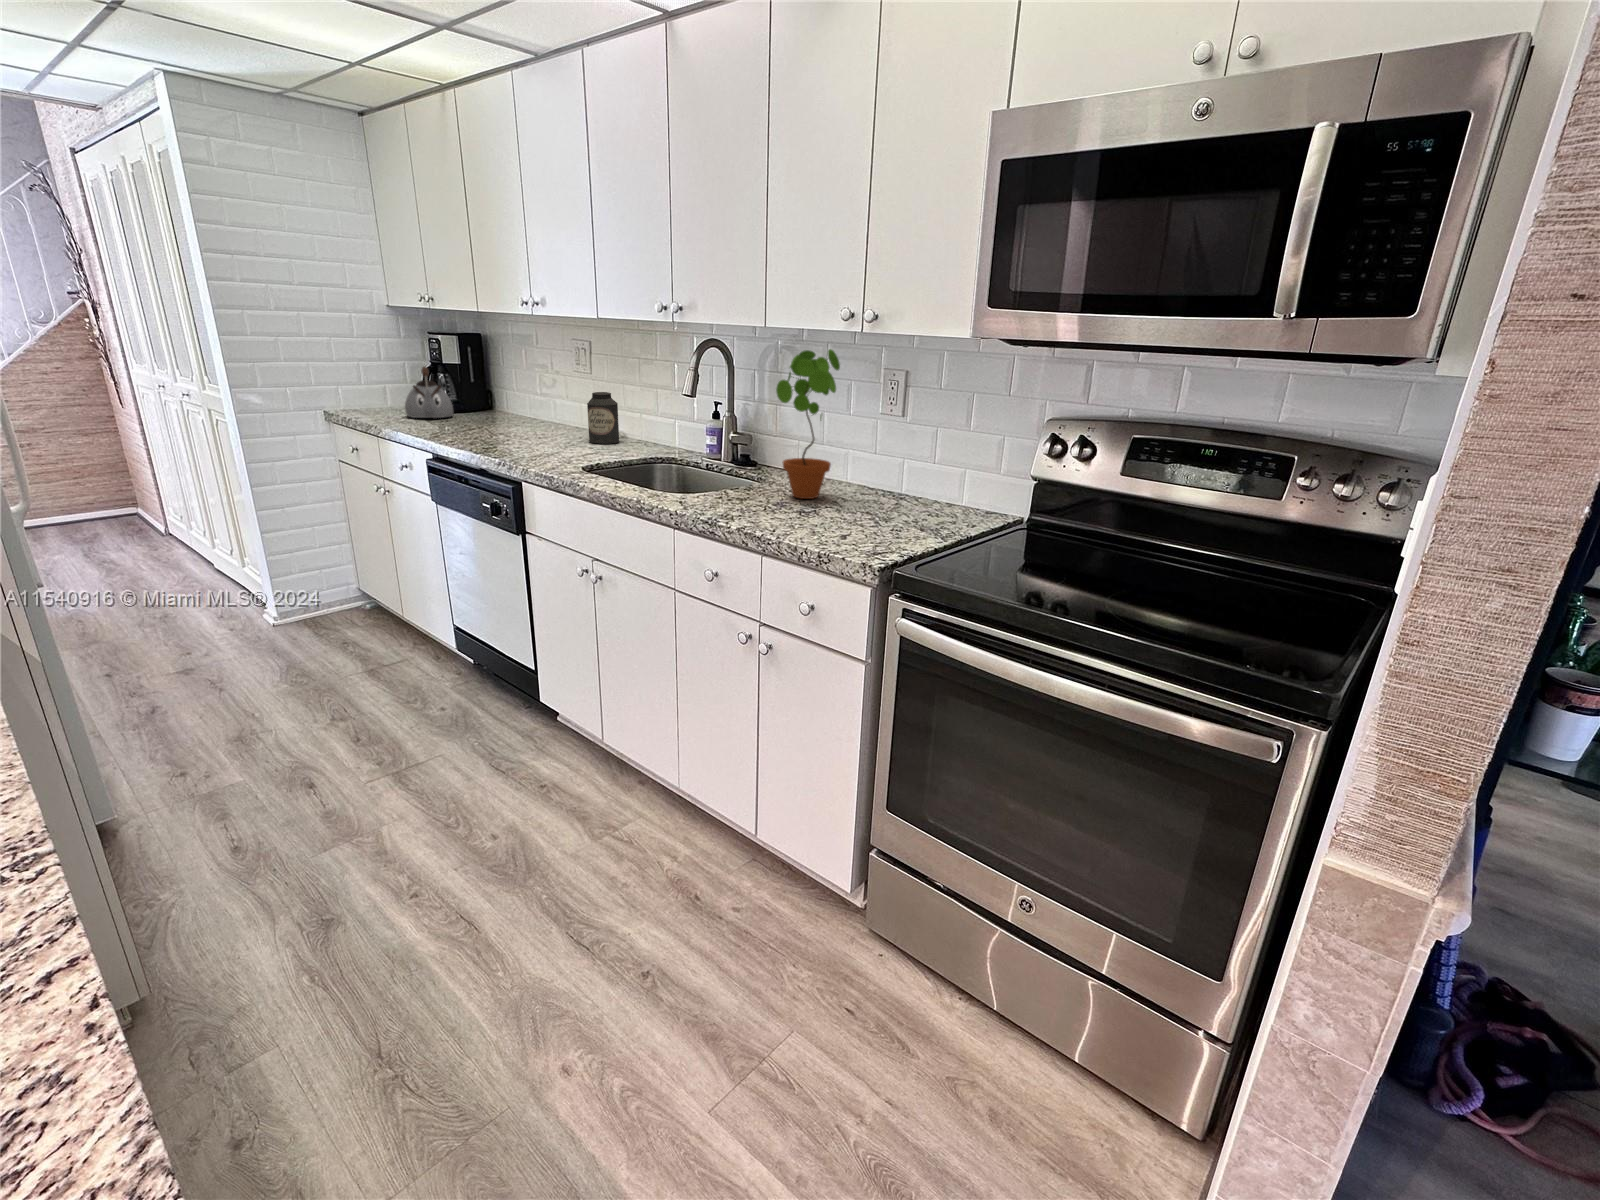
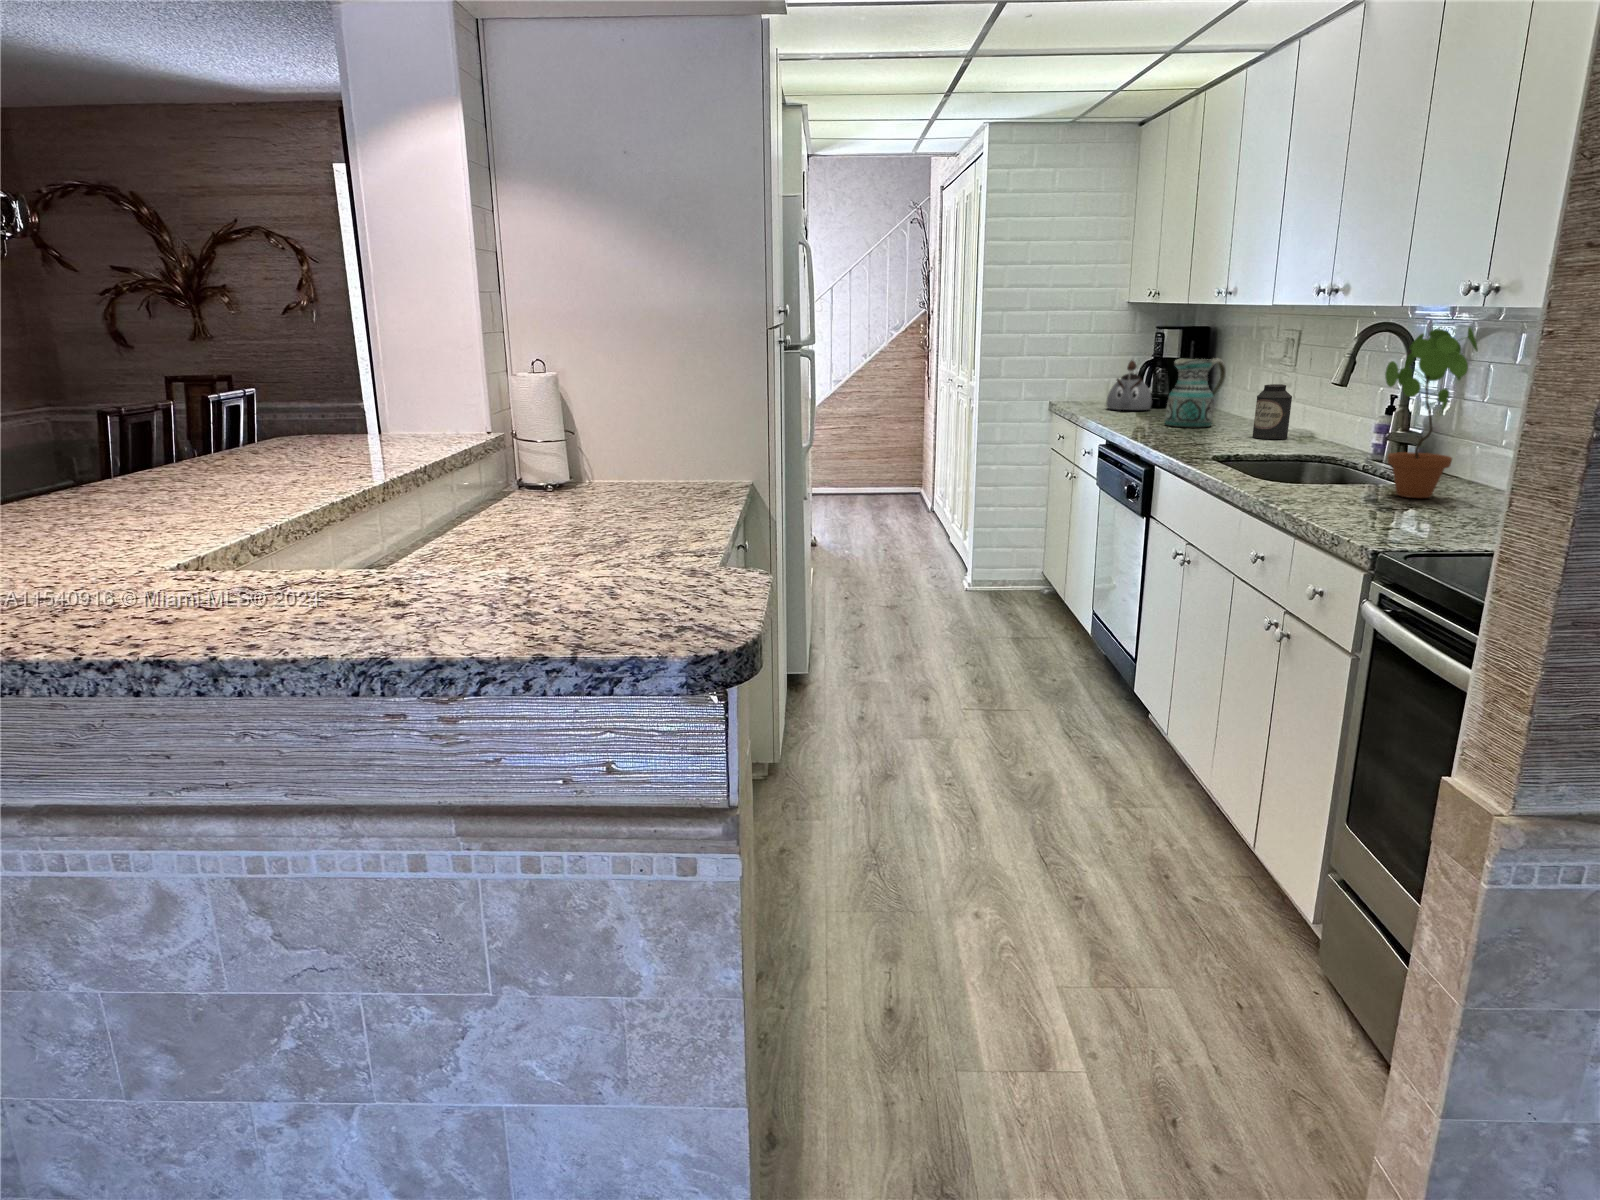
ceramic pitcher: none [491,366,538,435] -> present [1165,358,1226,427]

